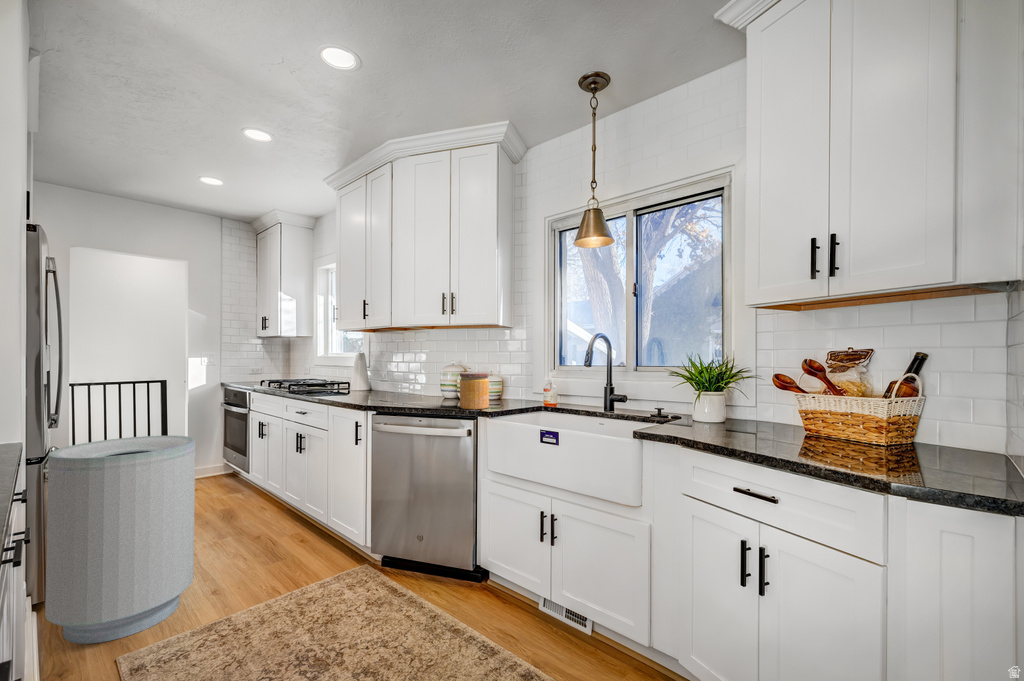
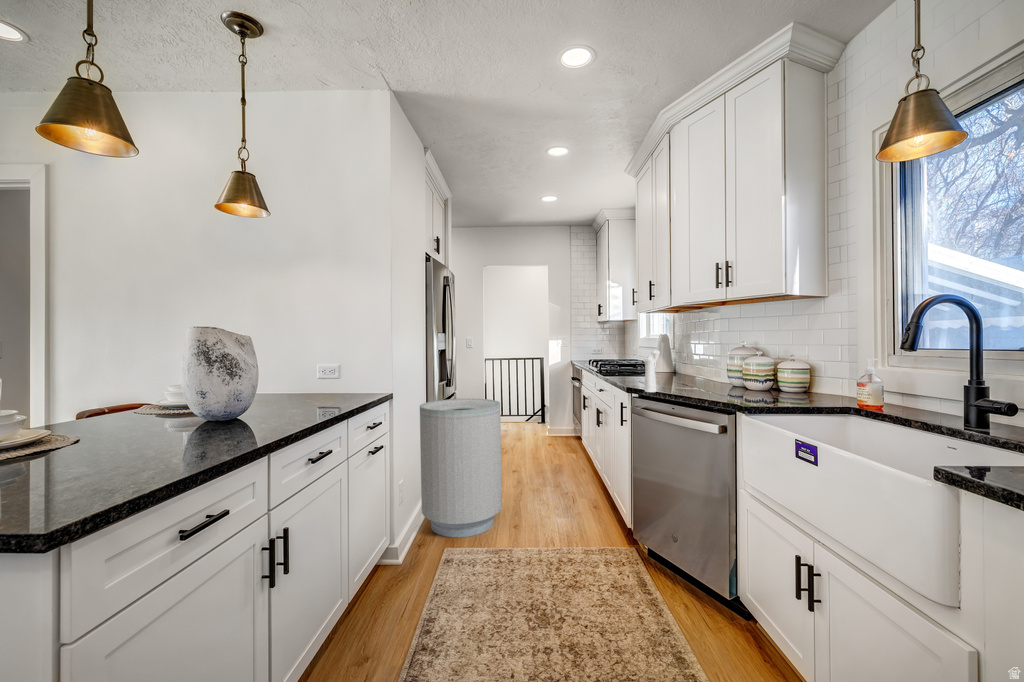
pepper mill: none [387,368,398,408] -> present [644,351,660,392]
jar: present [460,372,489,409] -> none [723,356,765,402]

